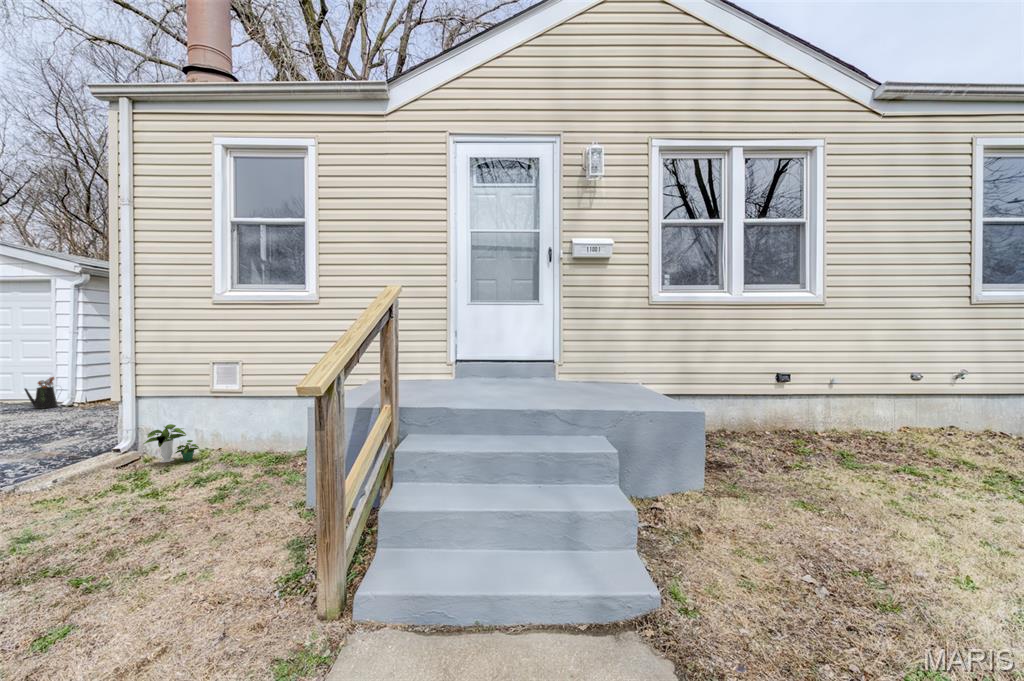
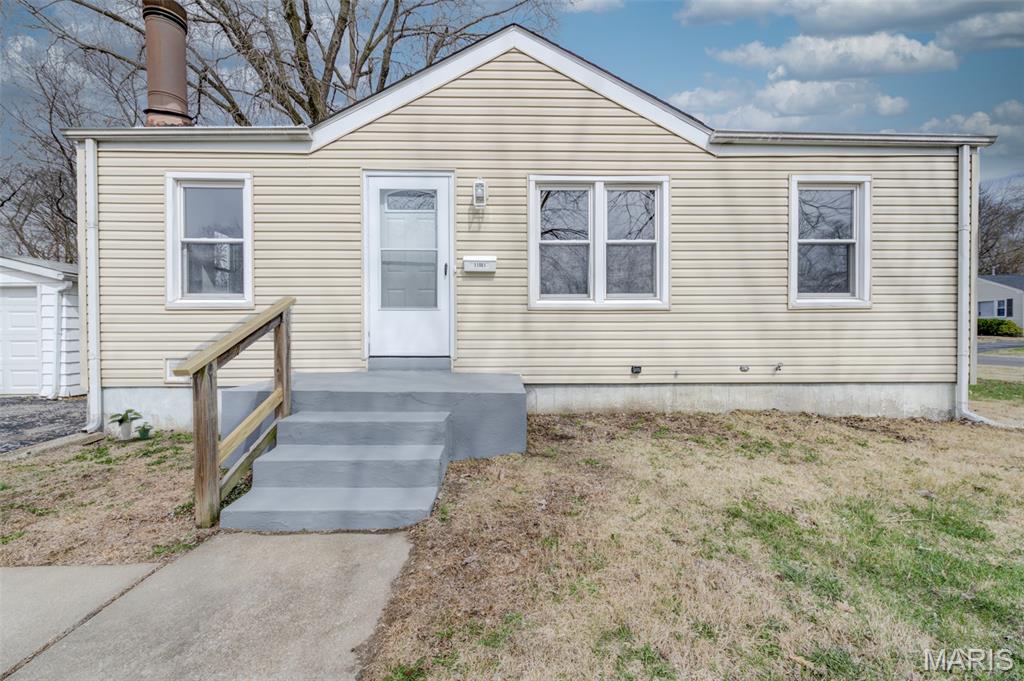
watering can: present [25,377,58,409] -> none [13,372,47,401]

